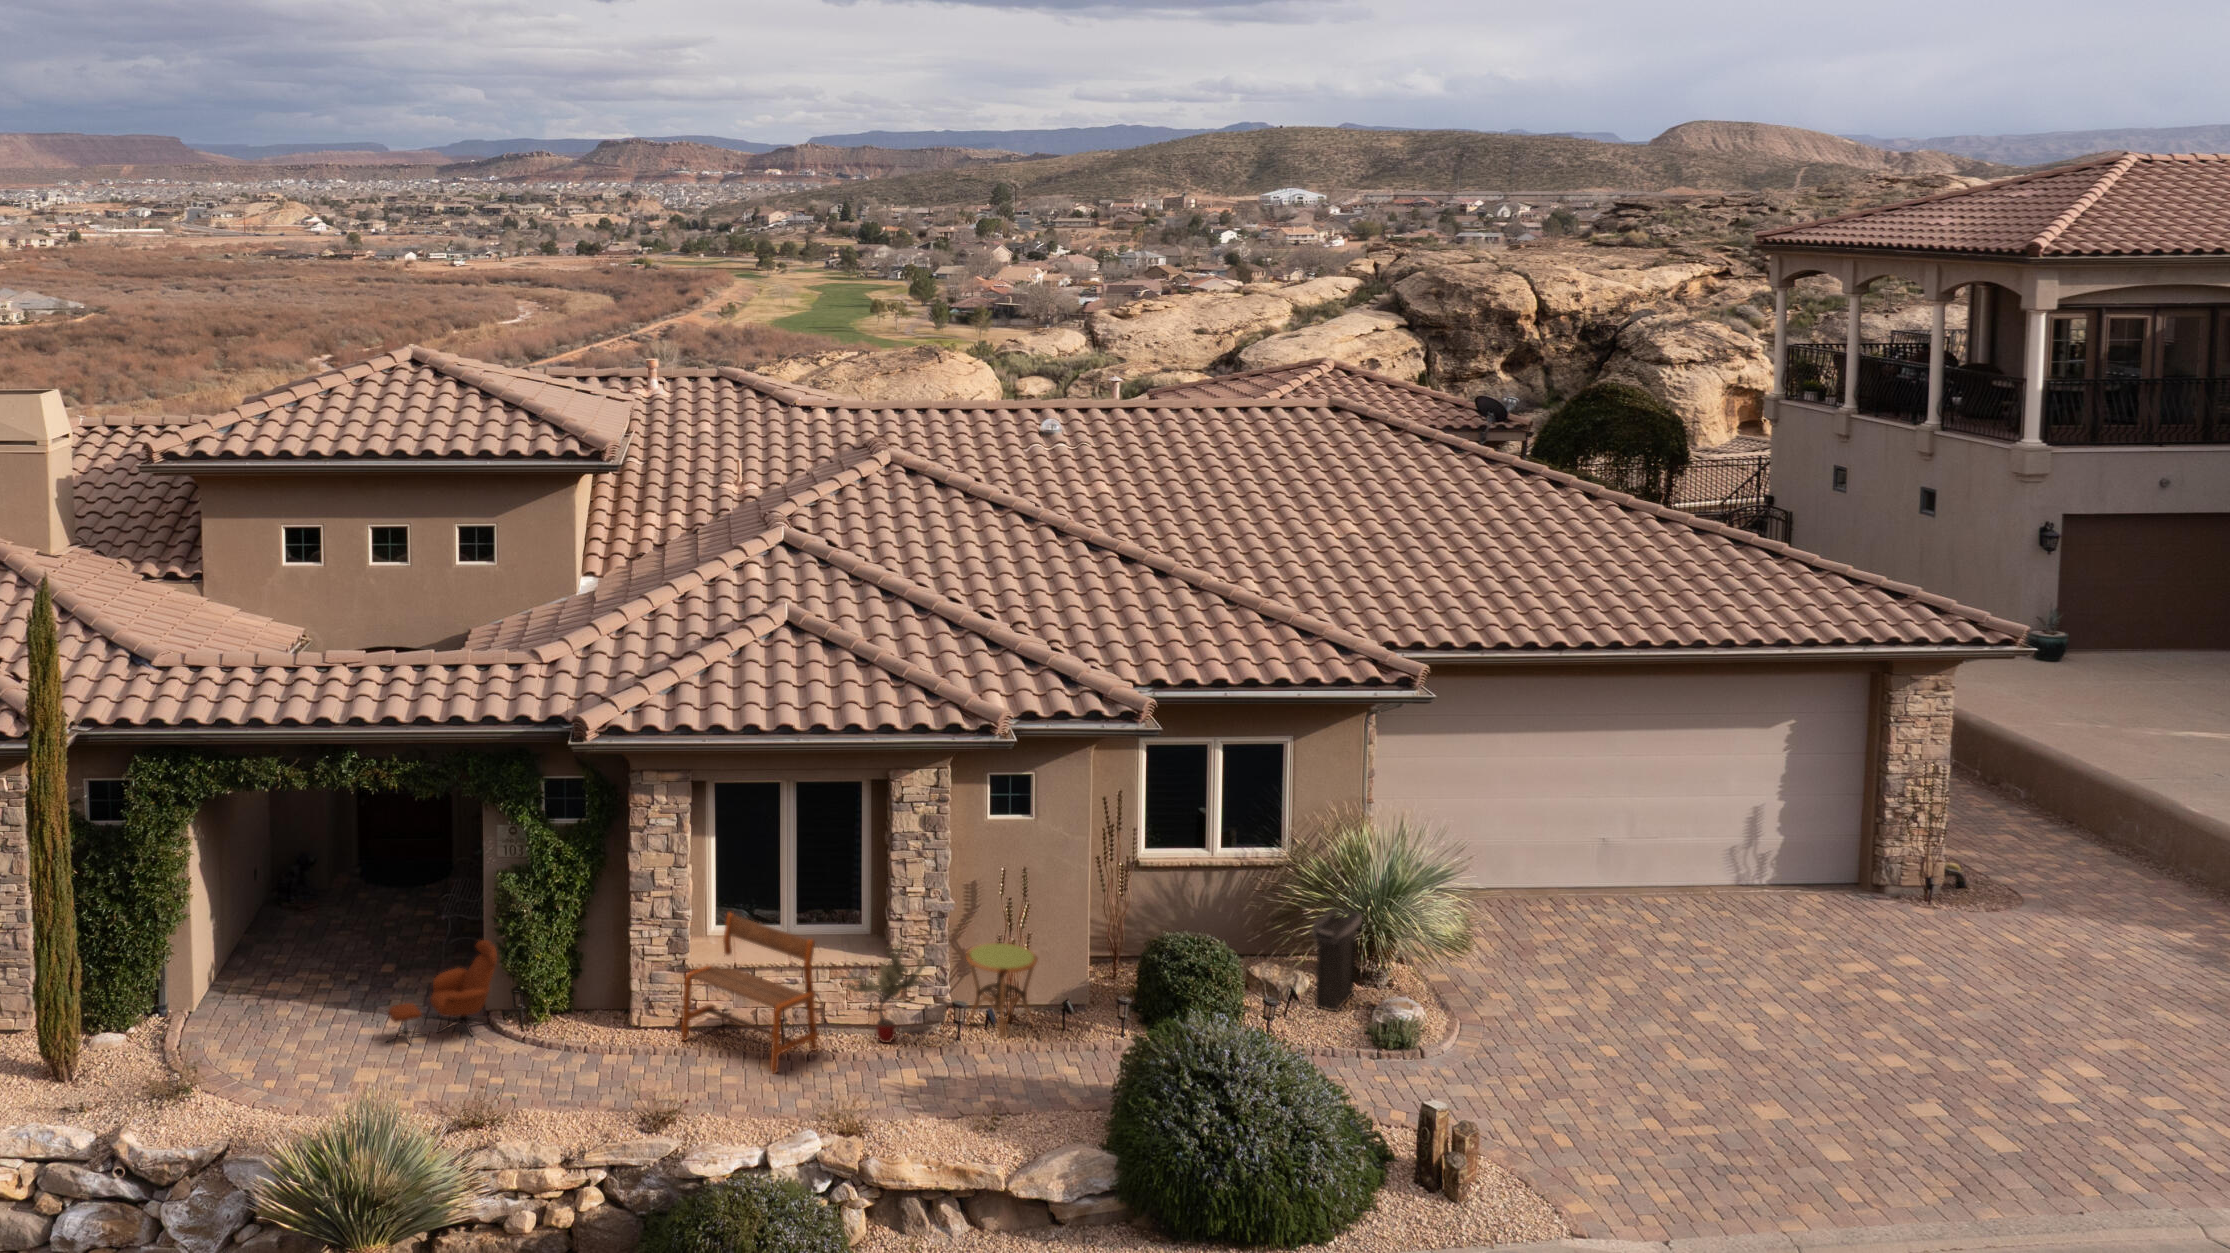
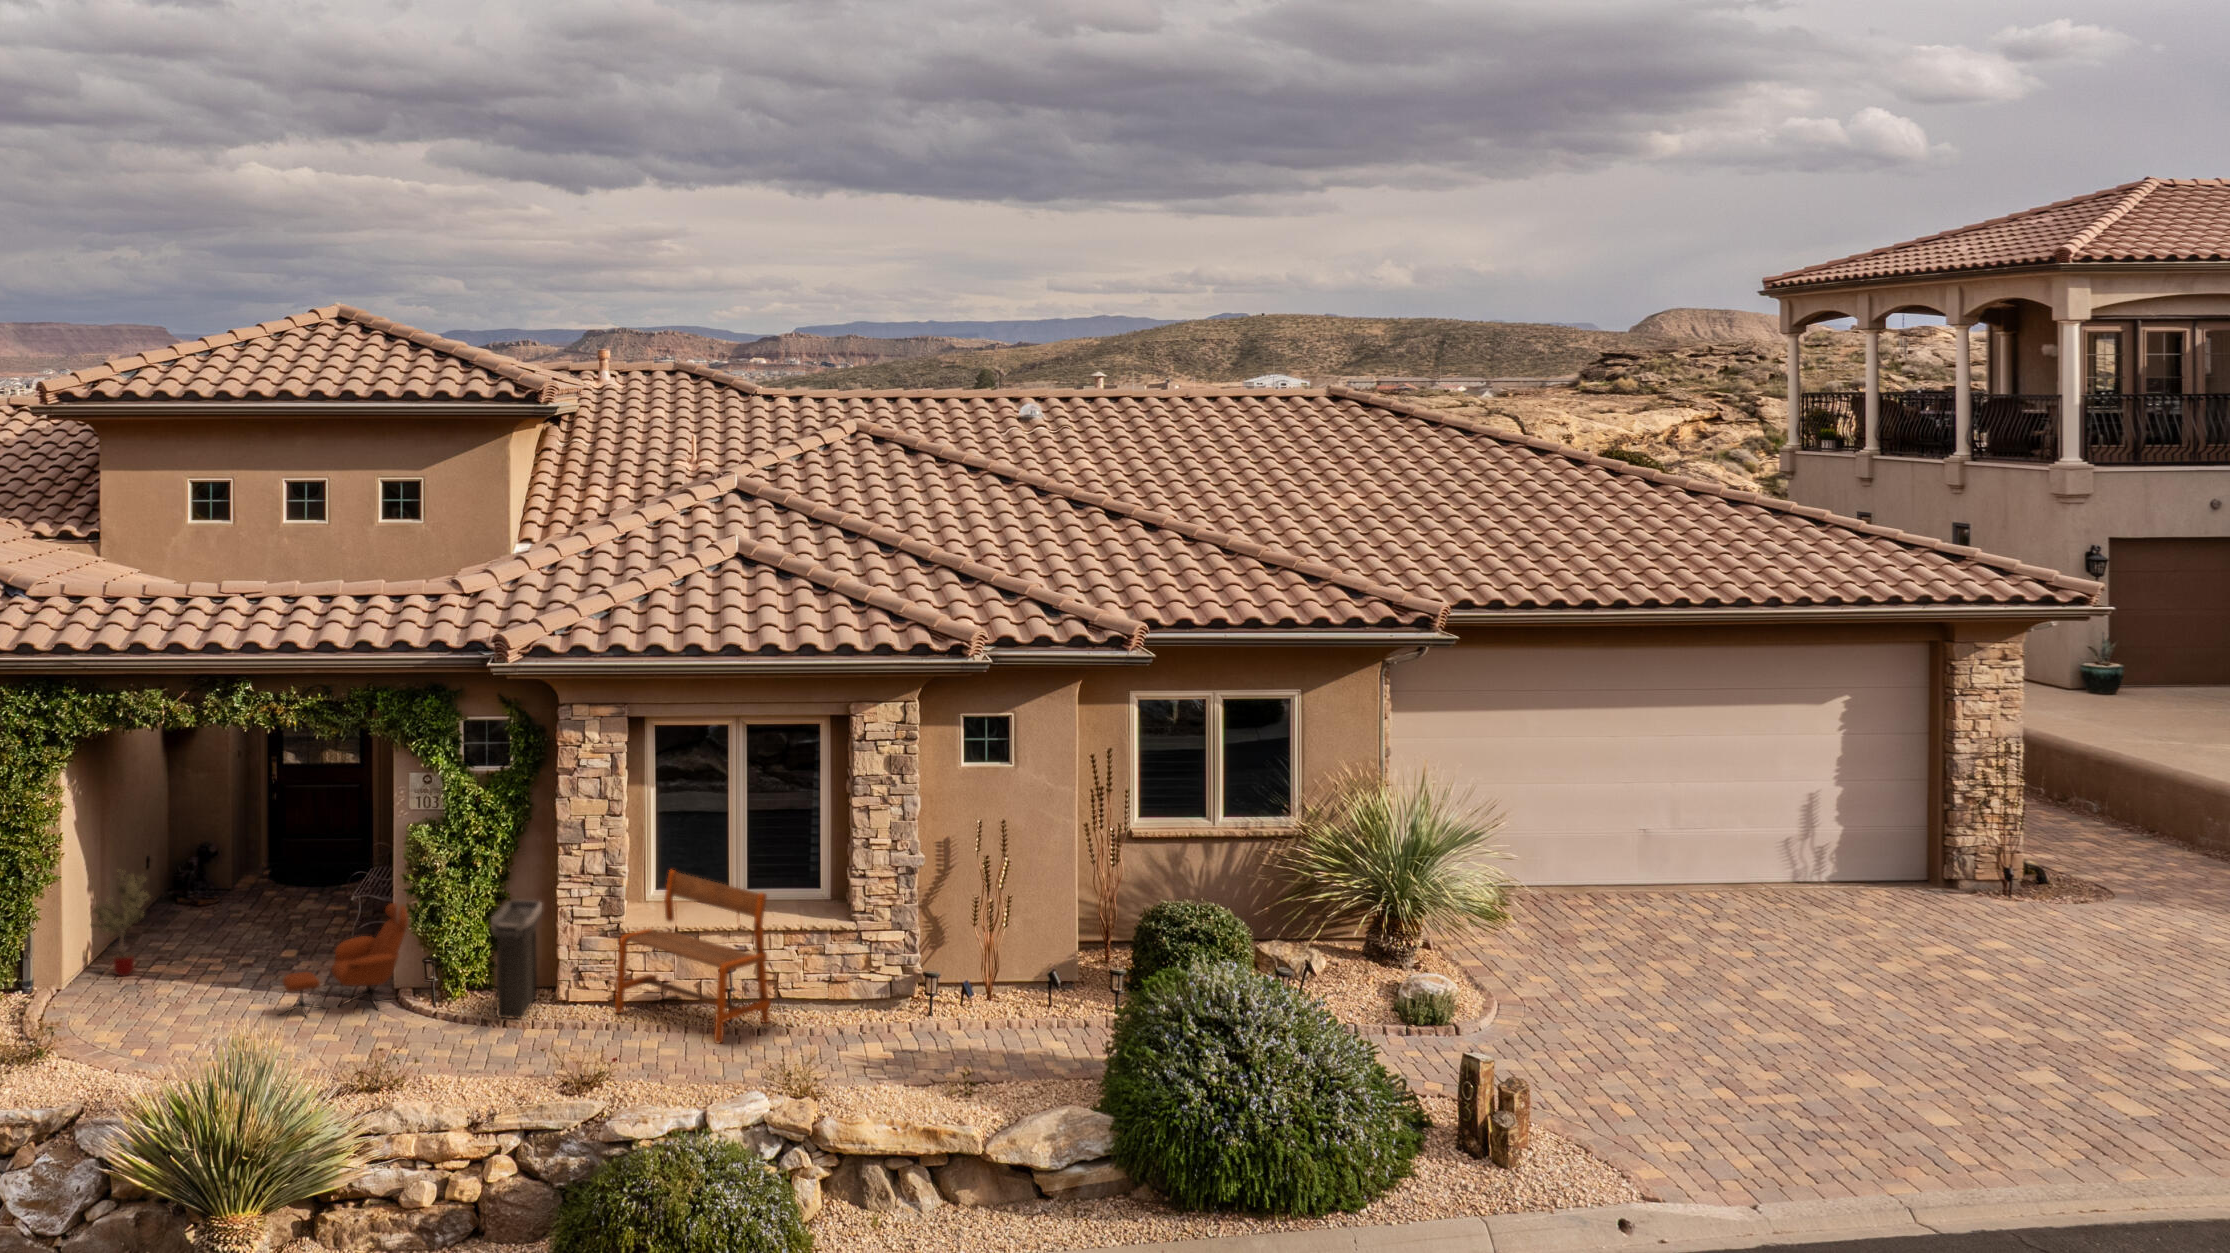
trash can: present [1312,909,1362,1011] -> present [491,900,542,1019]
side table: present [966,942,1038,1039] -> none [938,908,1020,1013]
potted tree: present [848,944,926,1043] -> present [92,869,149,976]

